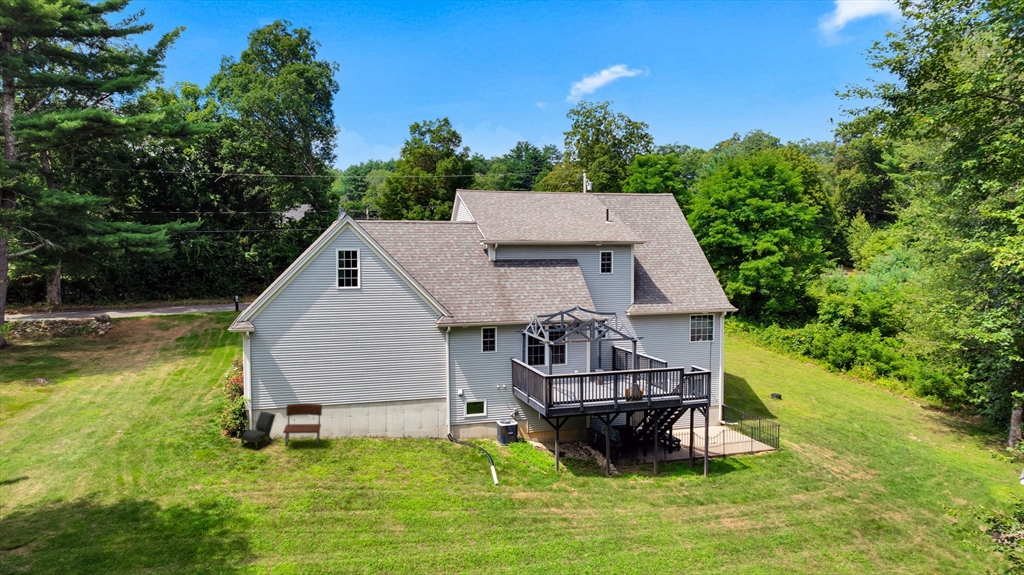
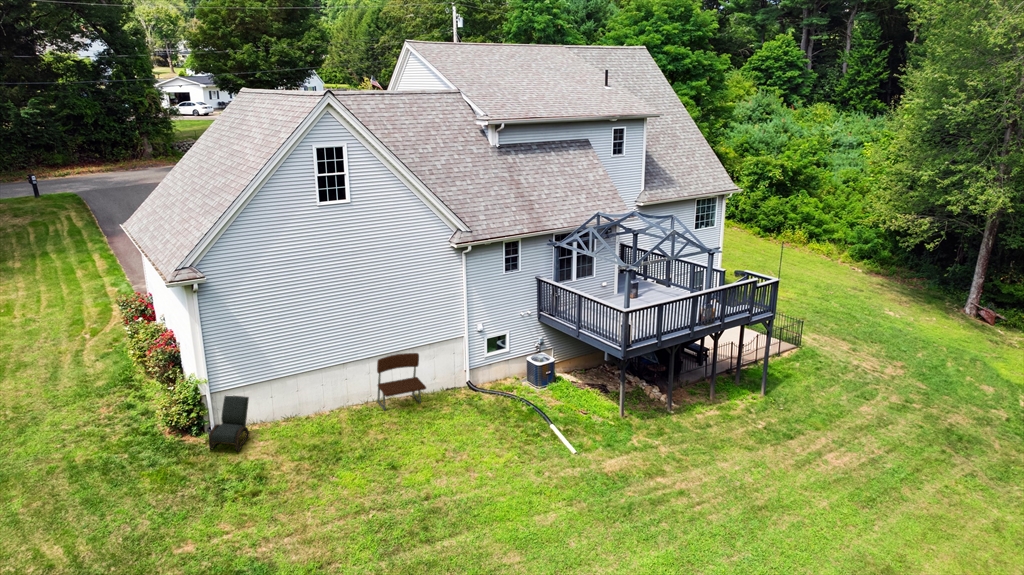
bench: present [283,403,322,445] -> present [377,353,426,410]

